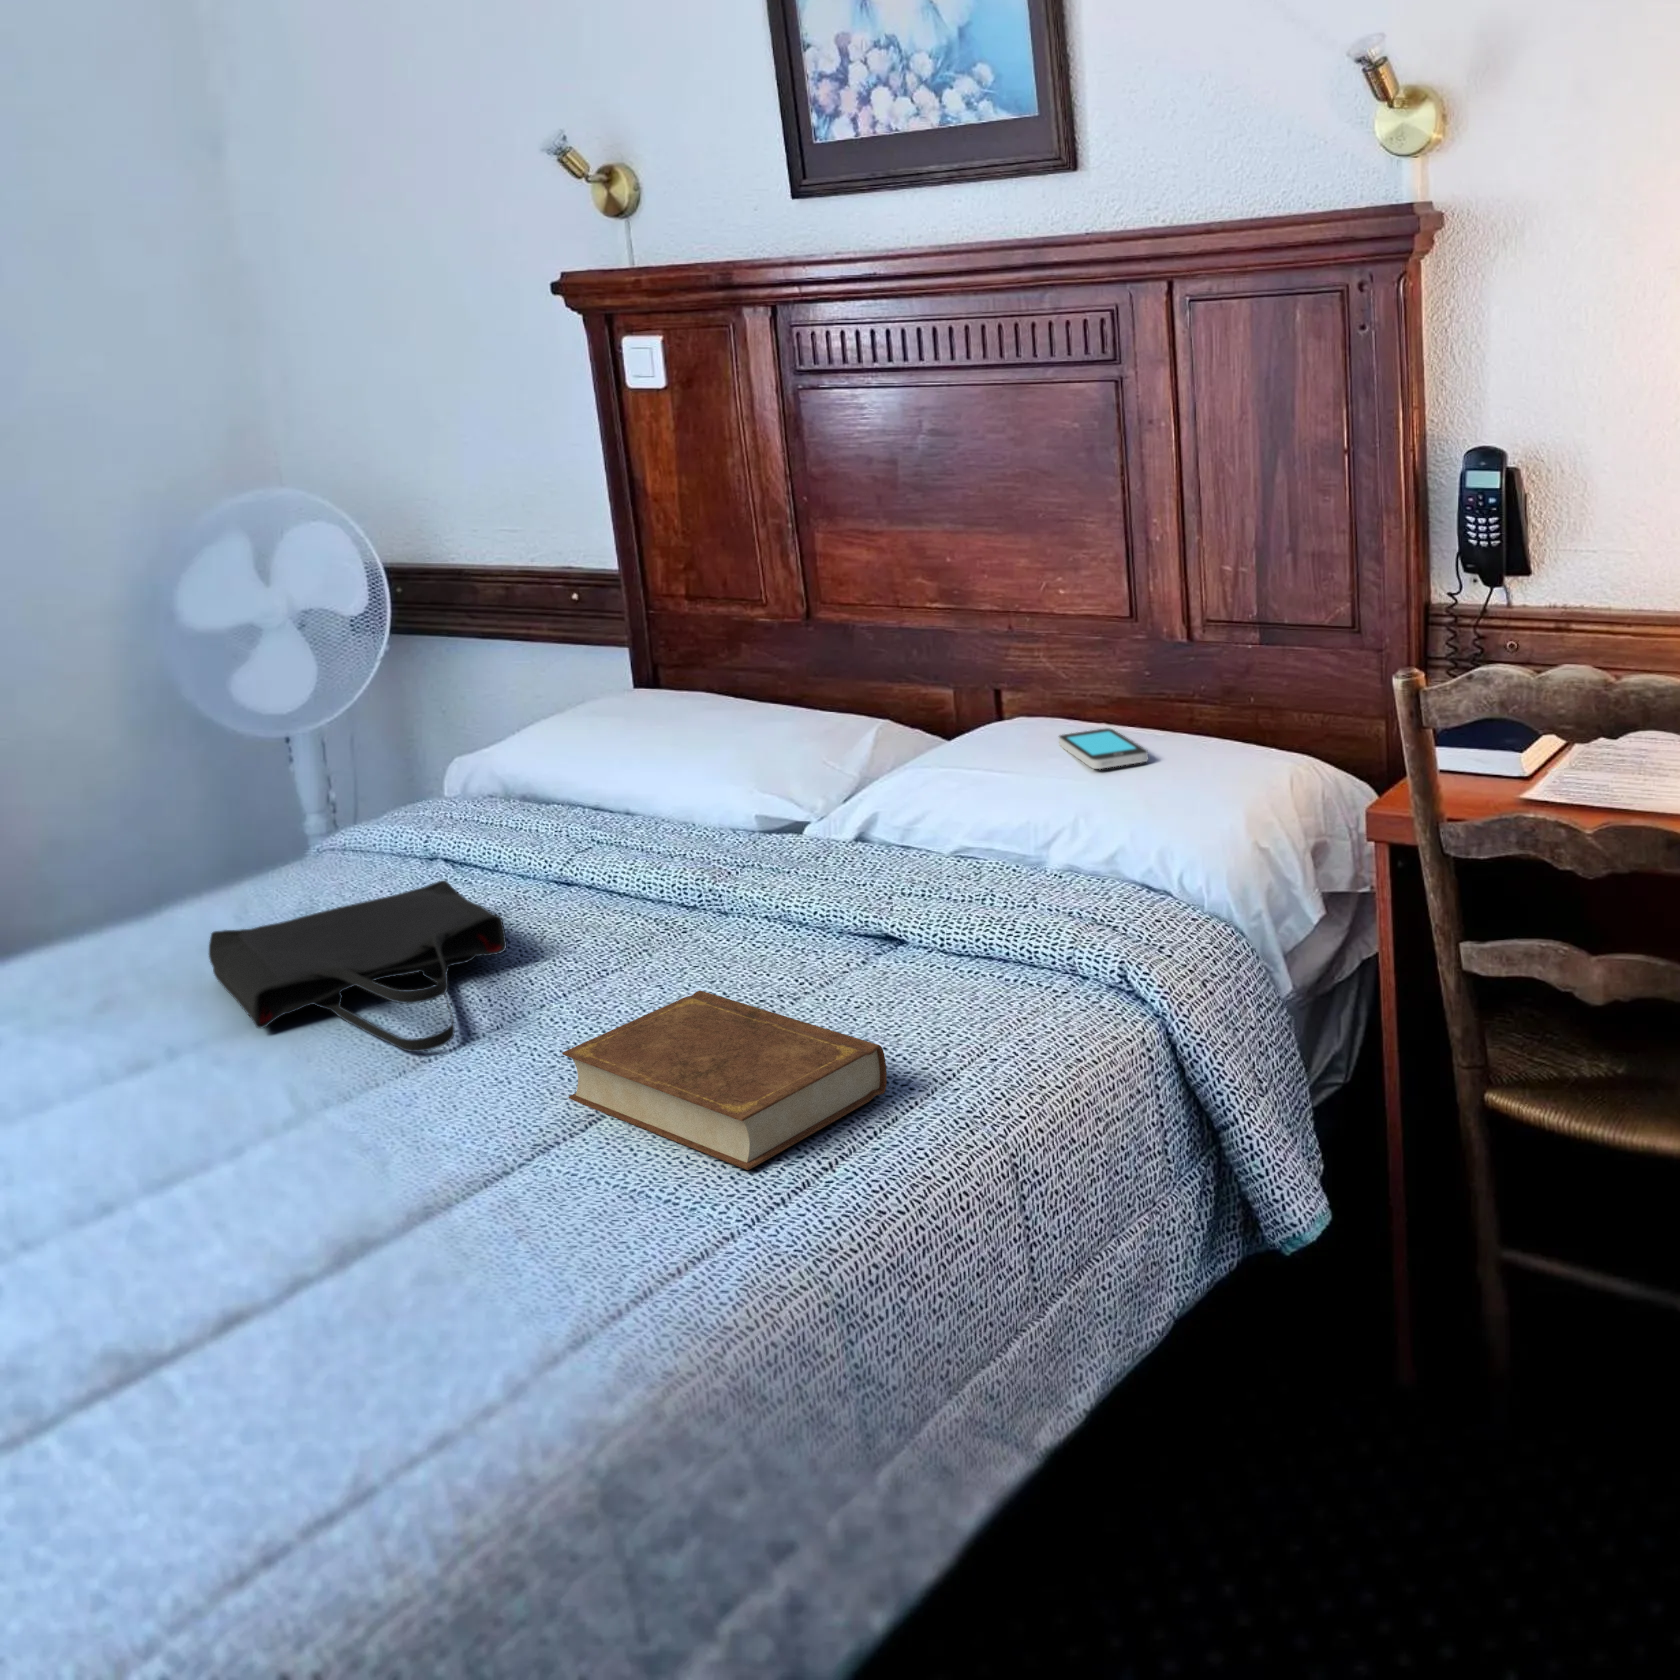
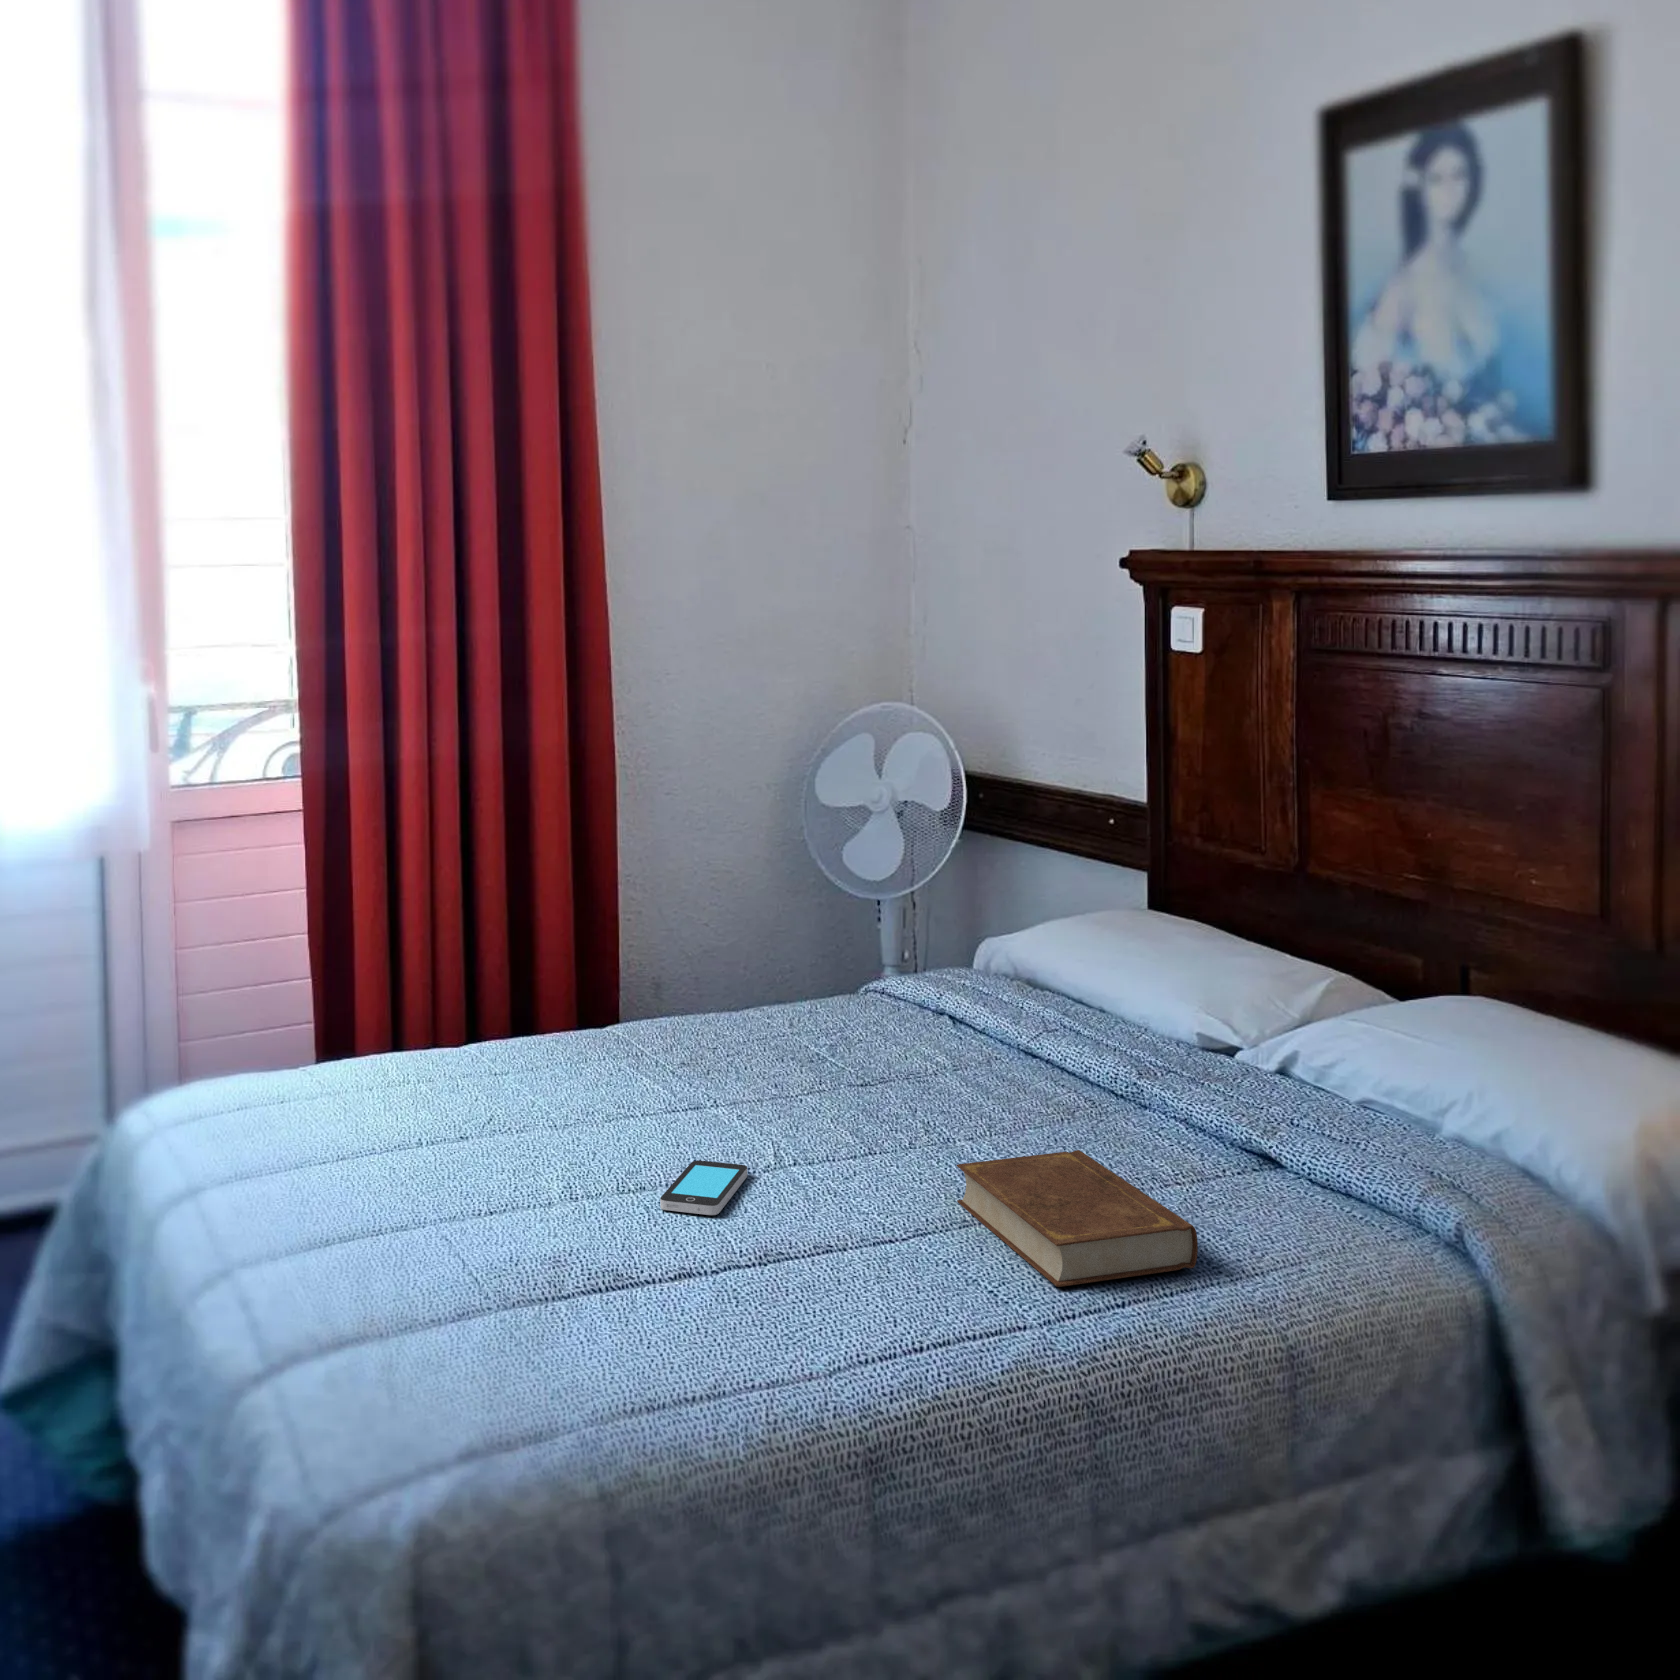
smartphone: present [1059,728,1148,769] -> present [660,1160,747,1215]
tote bag: present [209,880,507,1052] -> none [762,1023,960,1142]

